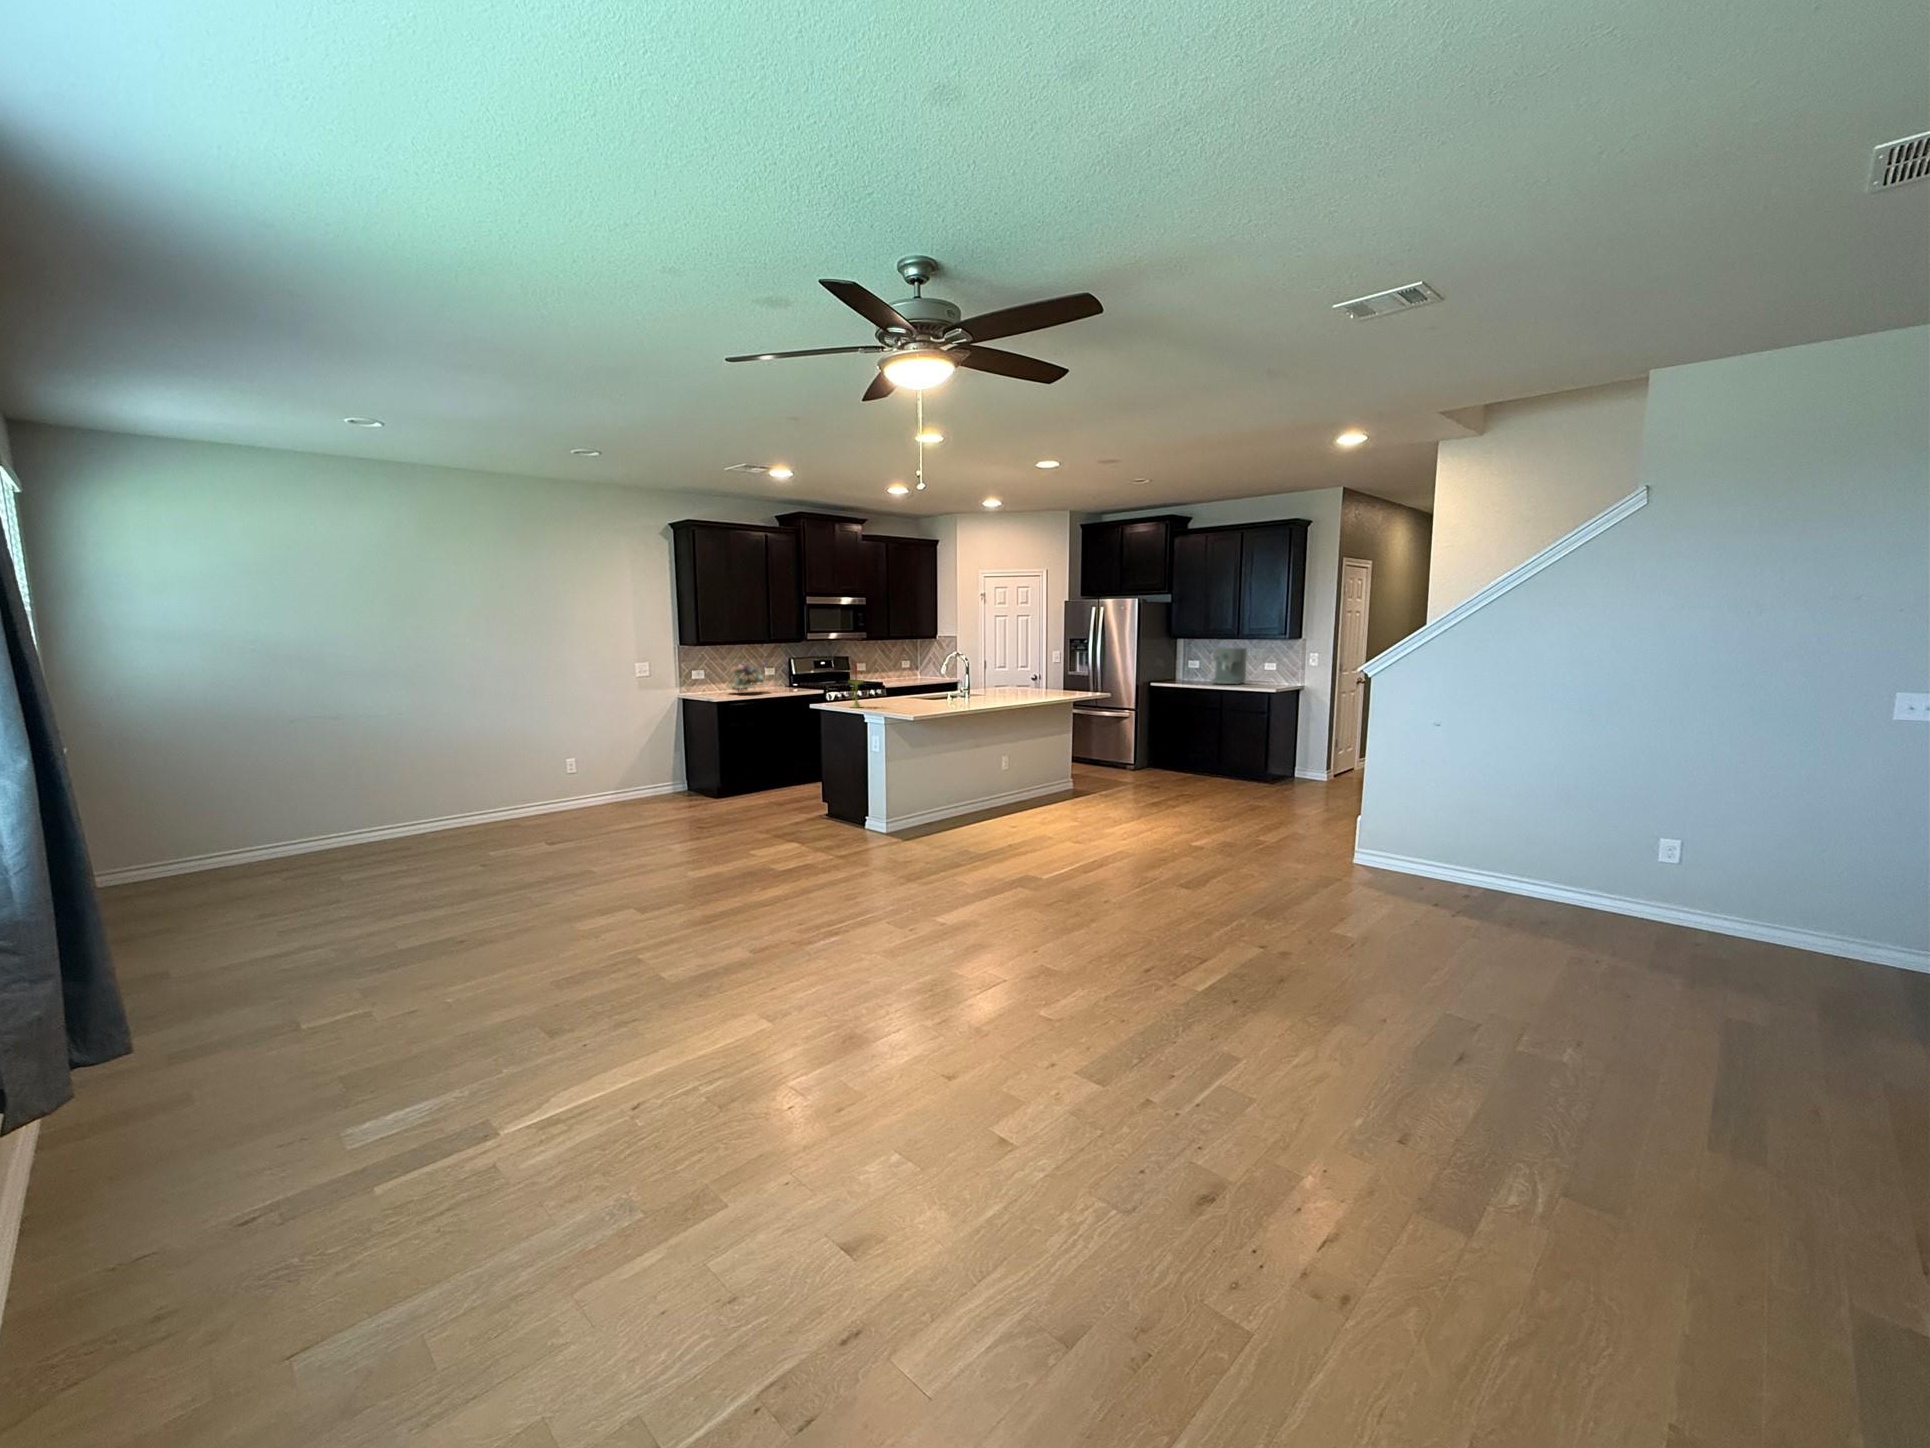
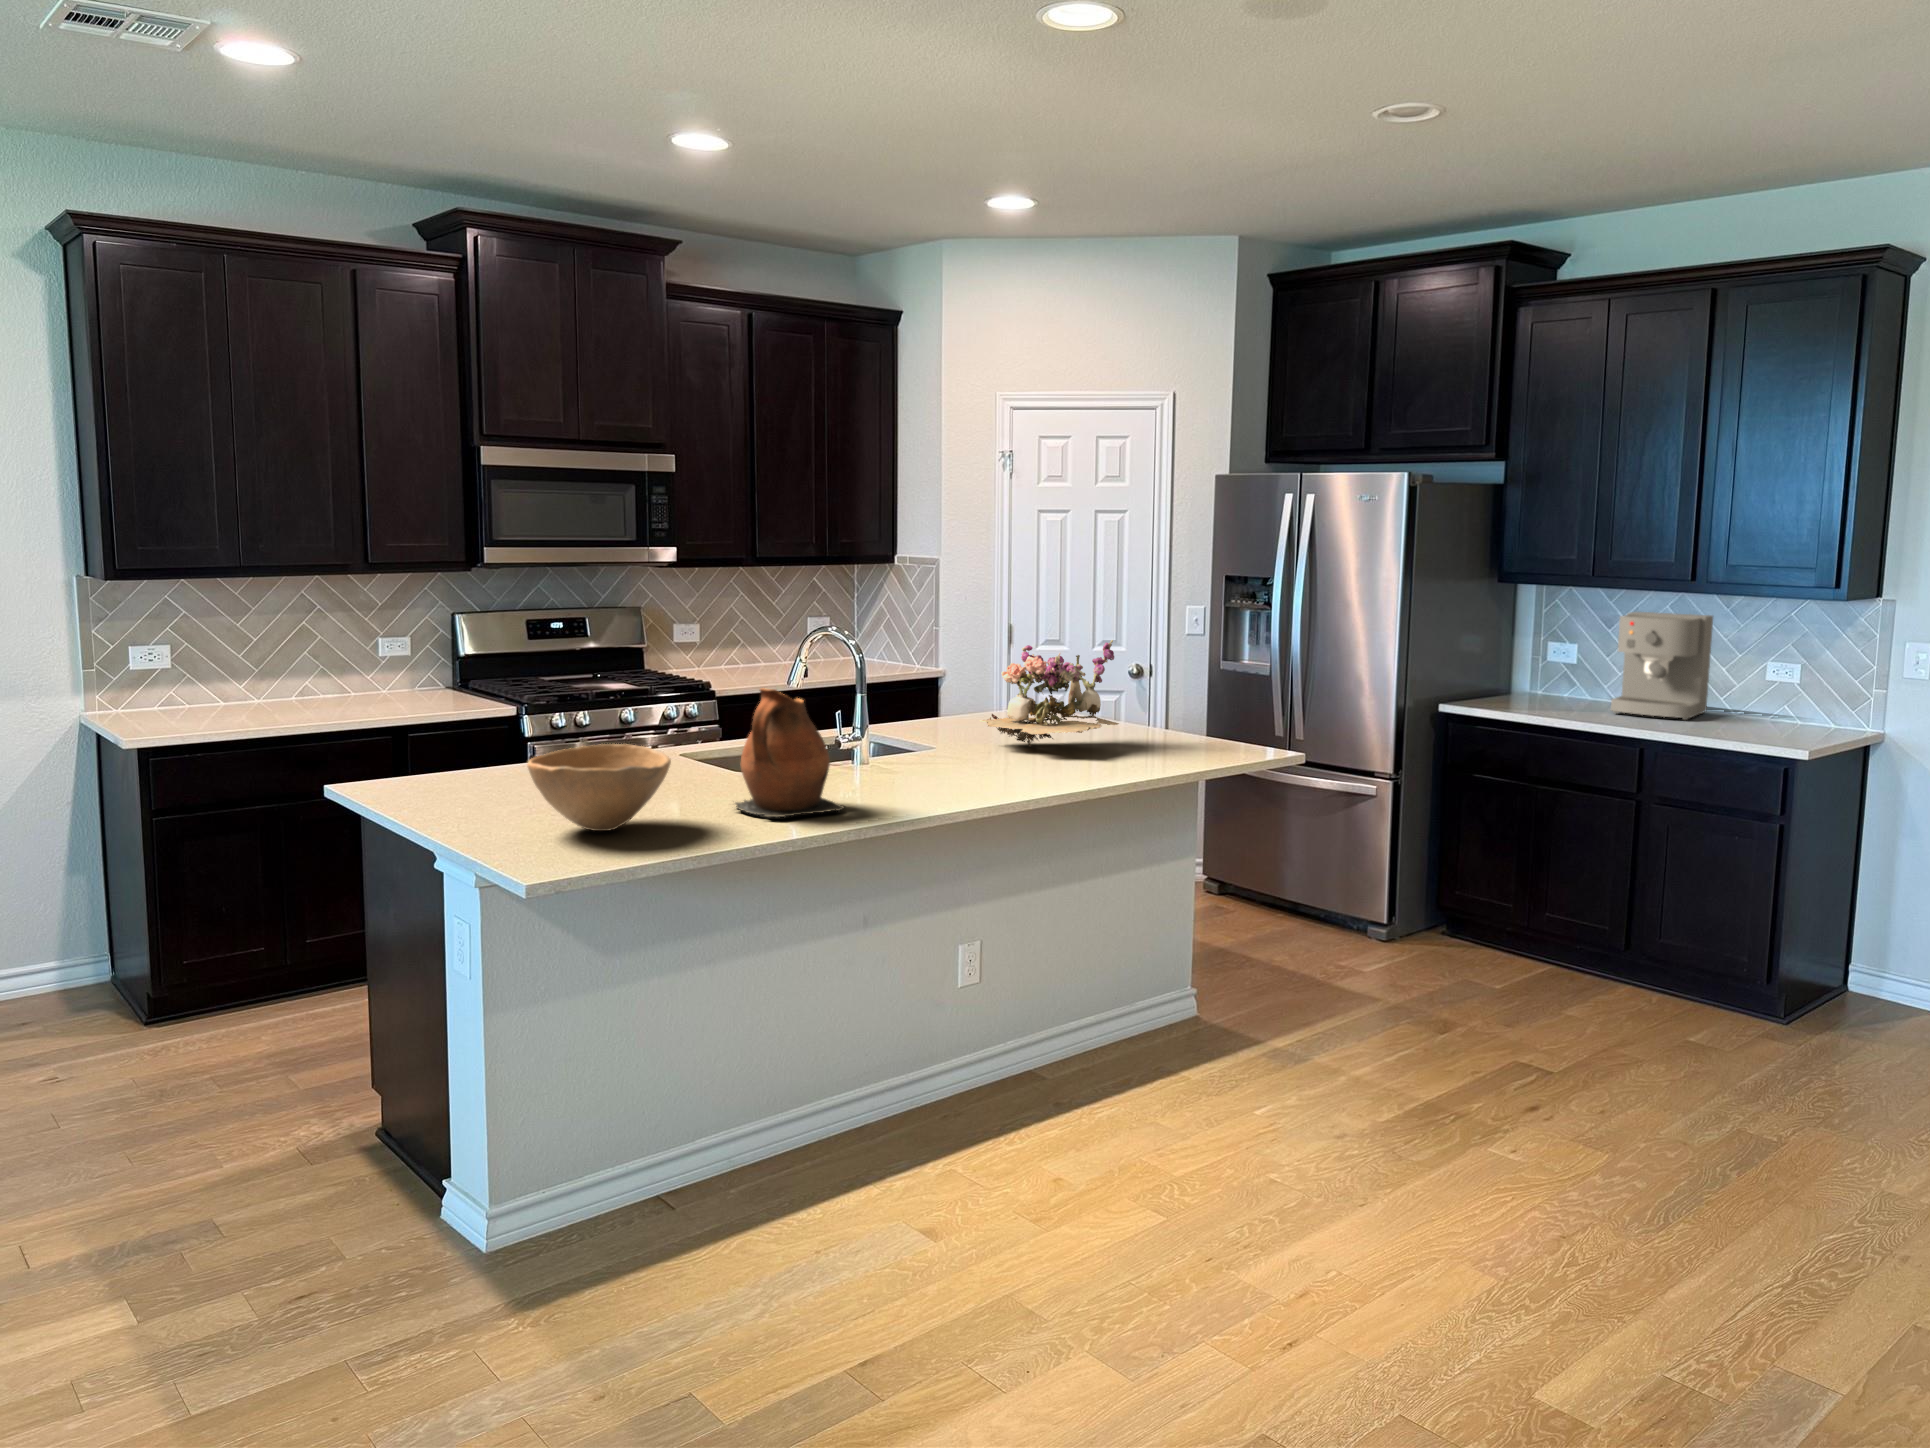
flower arrangement: present [727,661,767,692] -> present [980,640,1119,746]
candle: present [849,666,863,708] -> none [419,663,479,809]
ceramic pitcher: none [940,669,976,706] -> present [735,688,844,817]
bowl: none [891,686,931,710] -> present [527,744,671,831]

